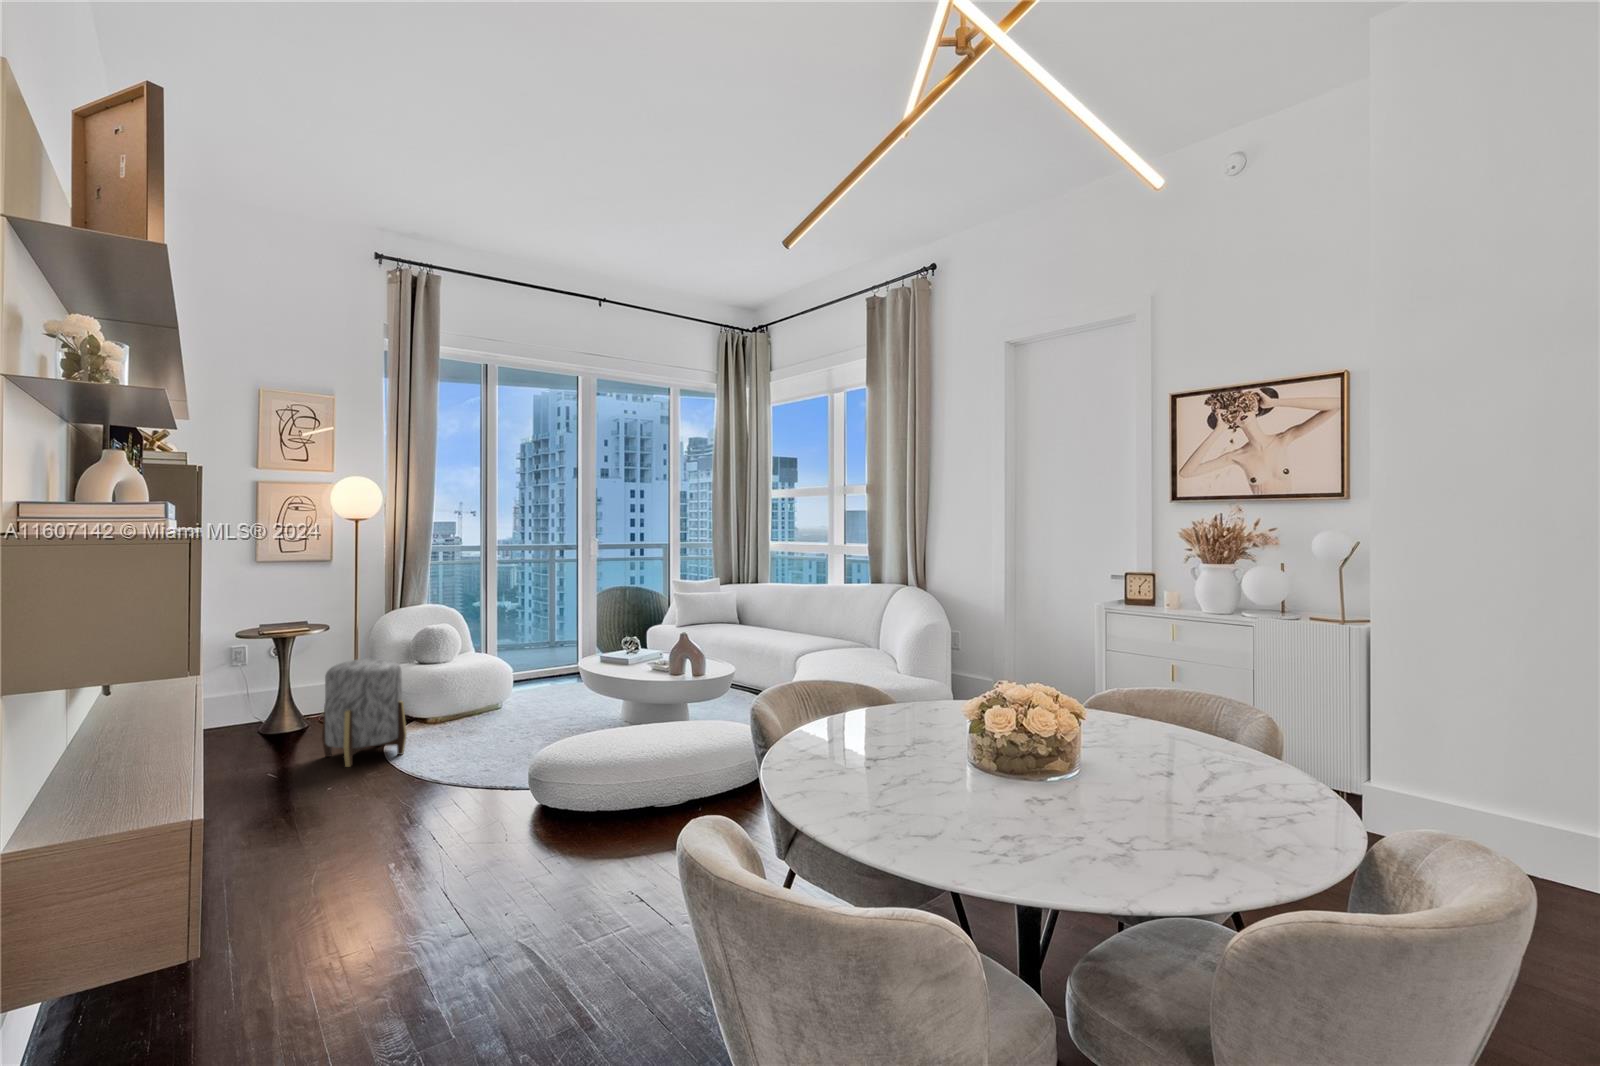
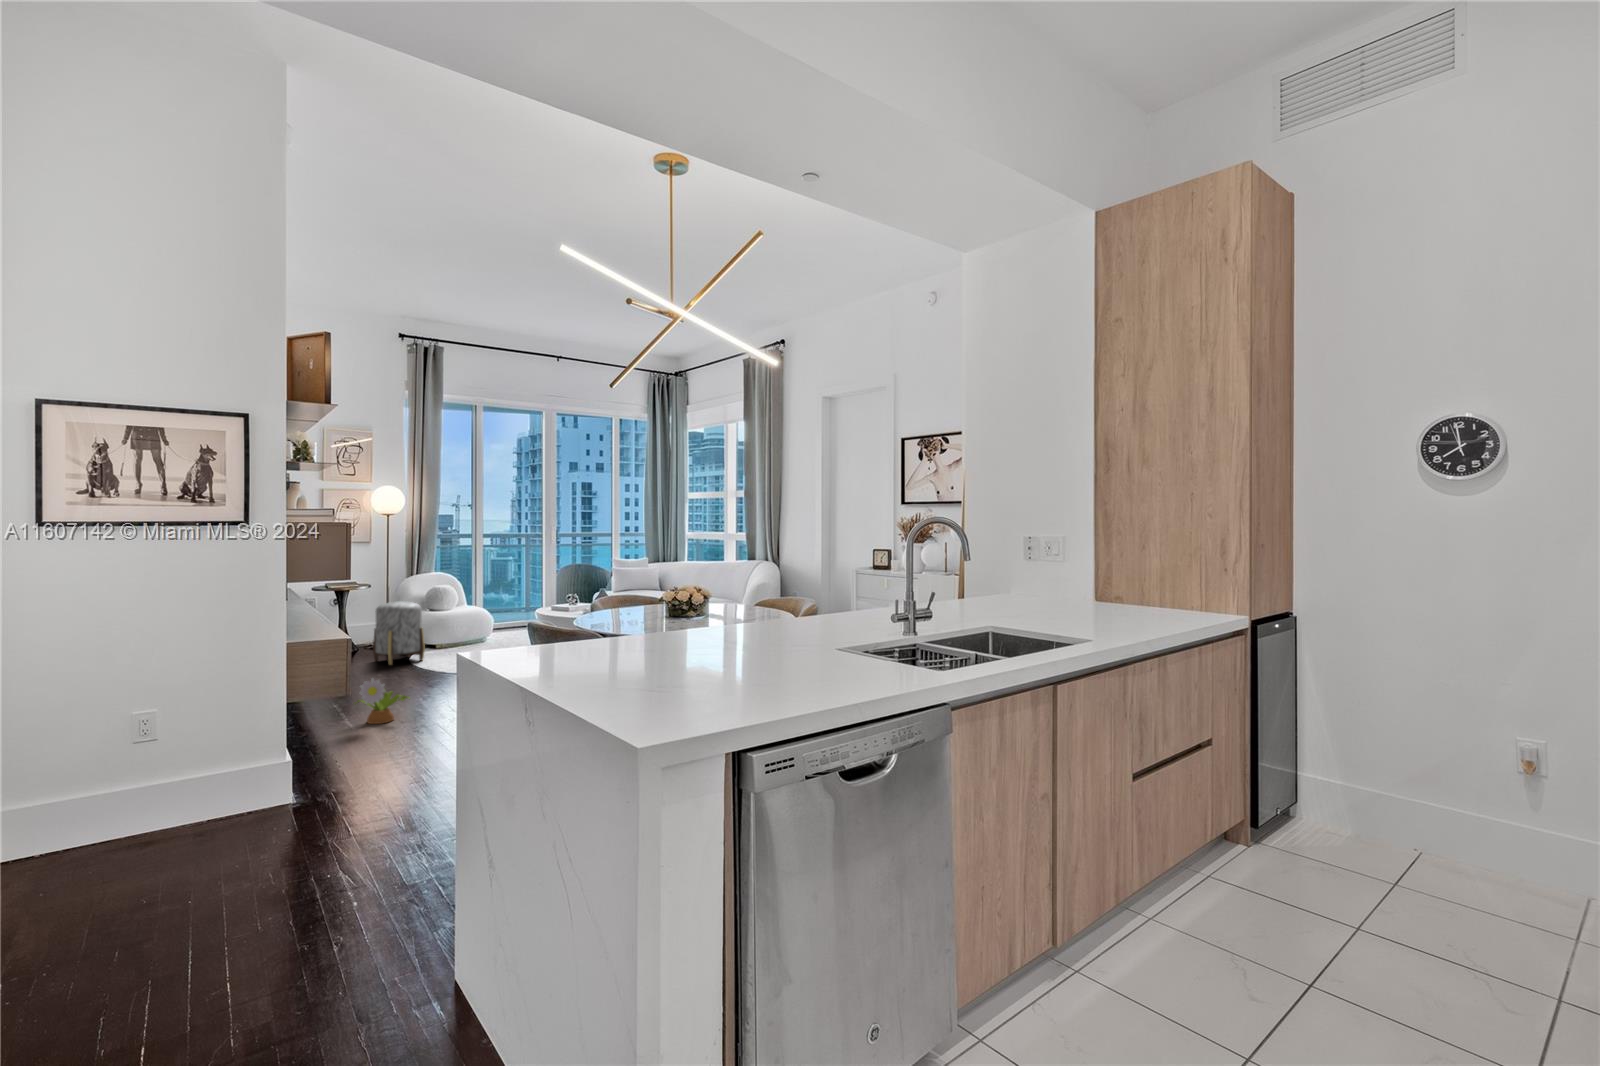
decorative plant: none [214,888,348,990] -> present [356,678,410,724]

